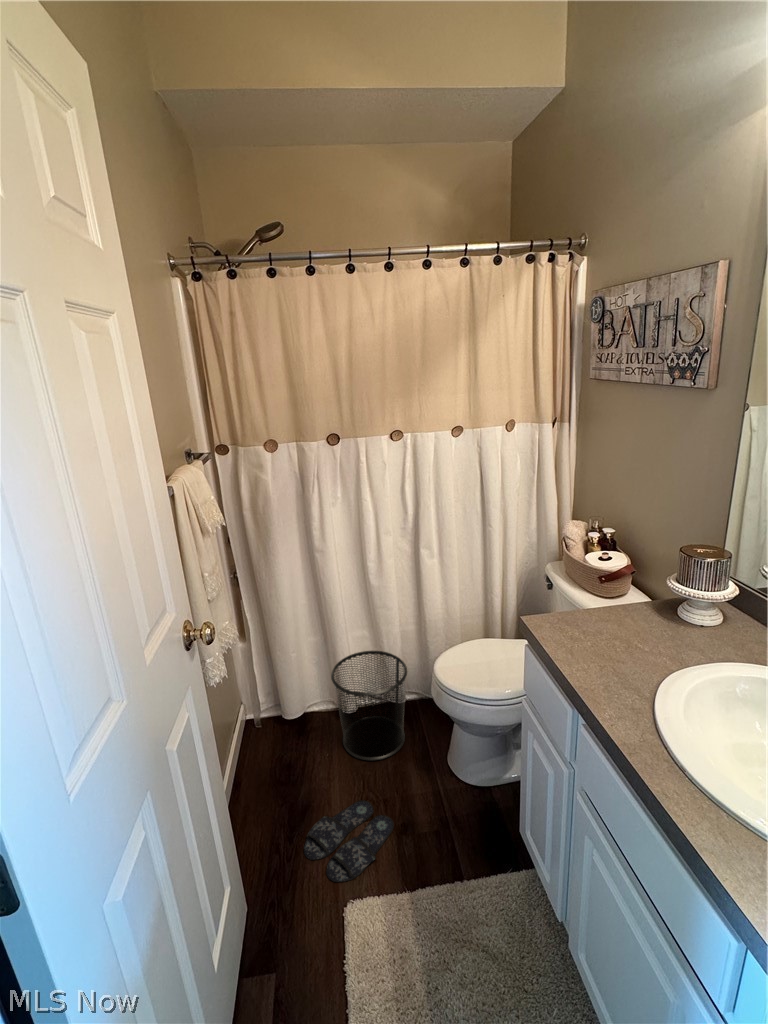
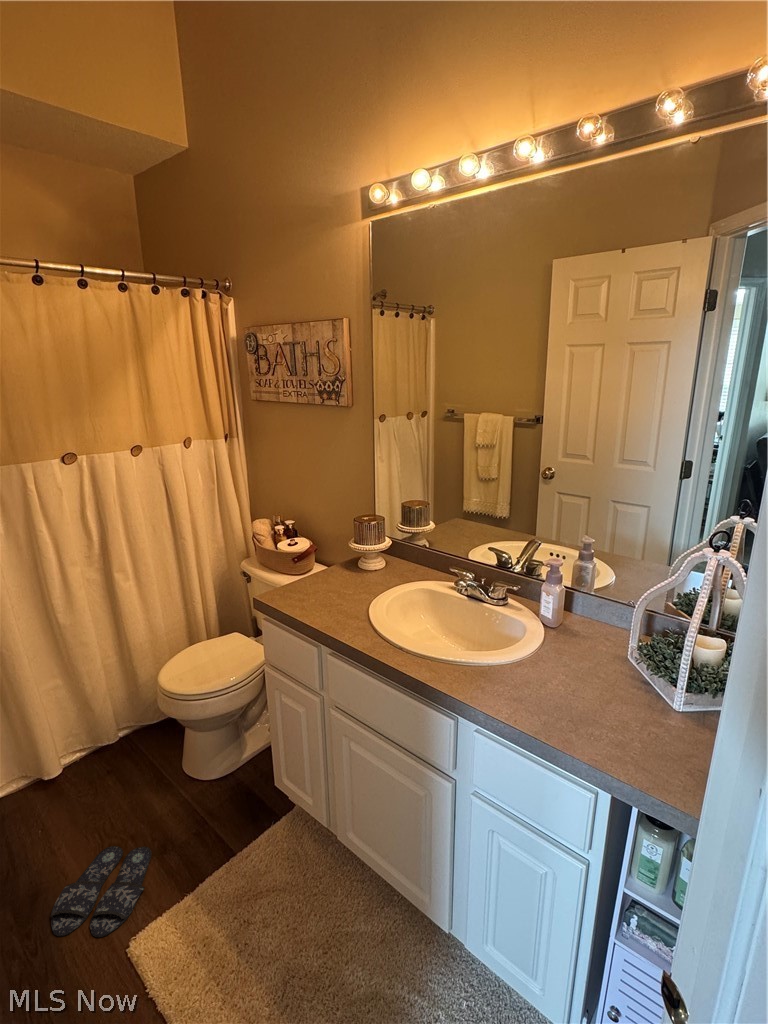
waste bin: present [331,651,407,761] -> none [30,691,131,815]

